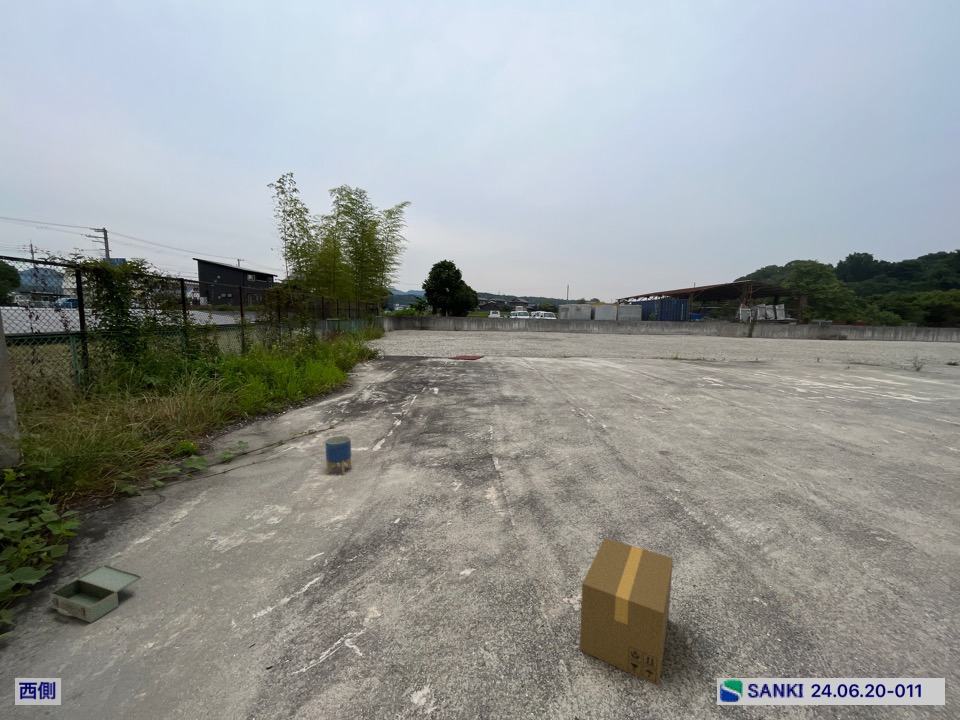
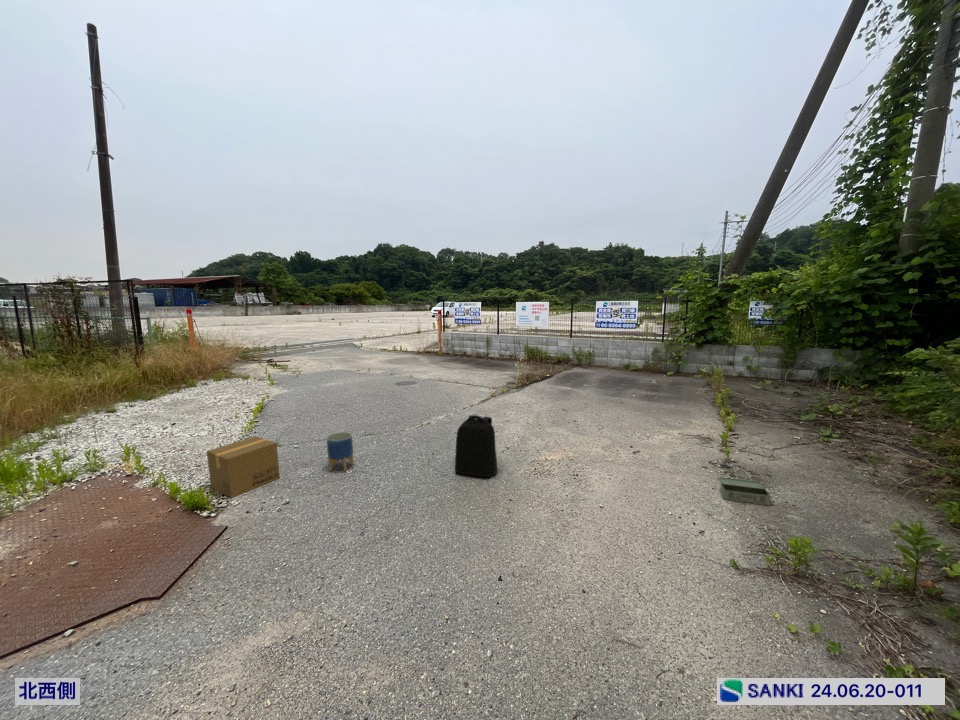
backpack: none [451,420,493,481] -> present [455,415,497,477]
cardboard box: present [580,538,673,686] -> present [207,436,280,497]
toolbox: present [50,565,141,623] -> present [718,477,770,505]

